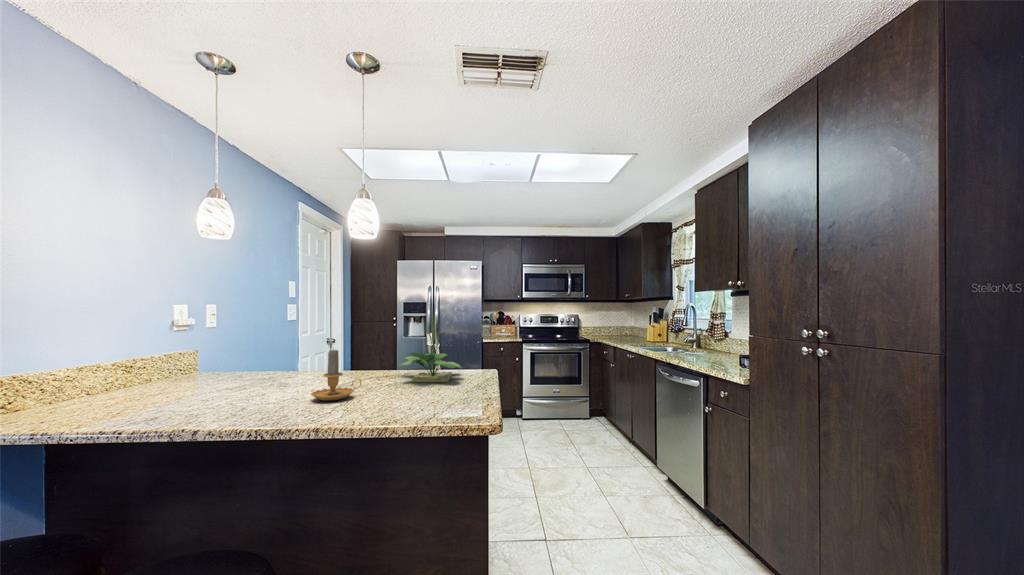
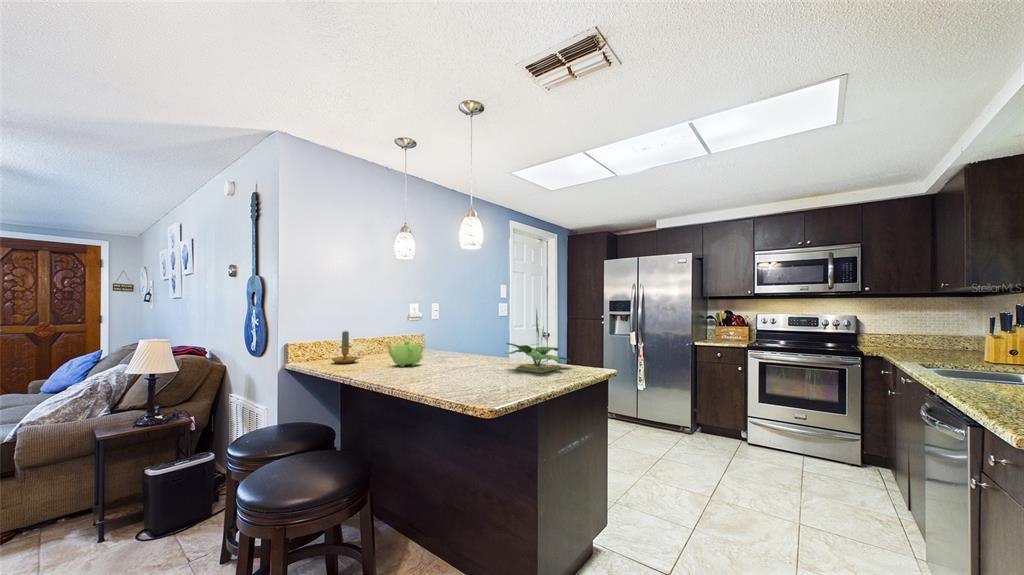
candle: present [311,349,361,401] -> present [331,331,364,363]
teapot: none [220,361,275,399] -> present [386,341,423,367]

